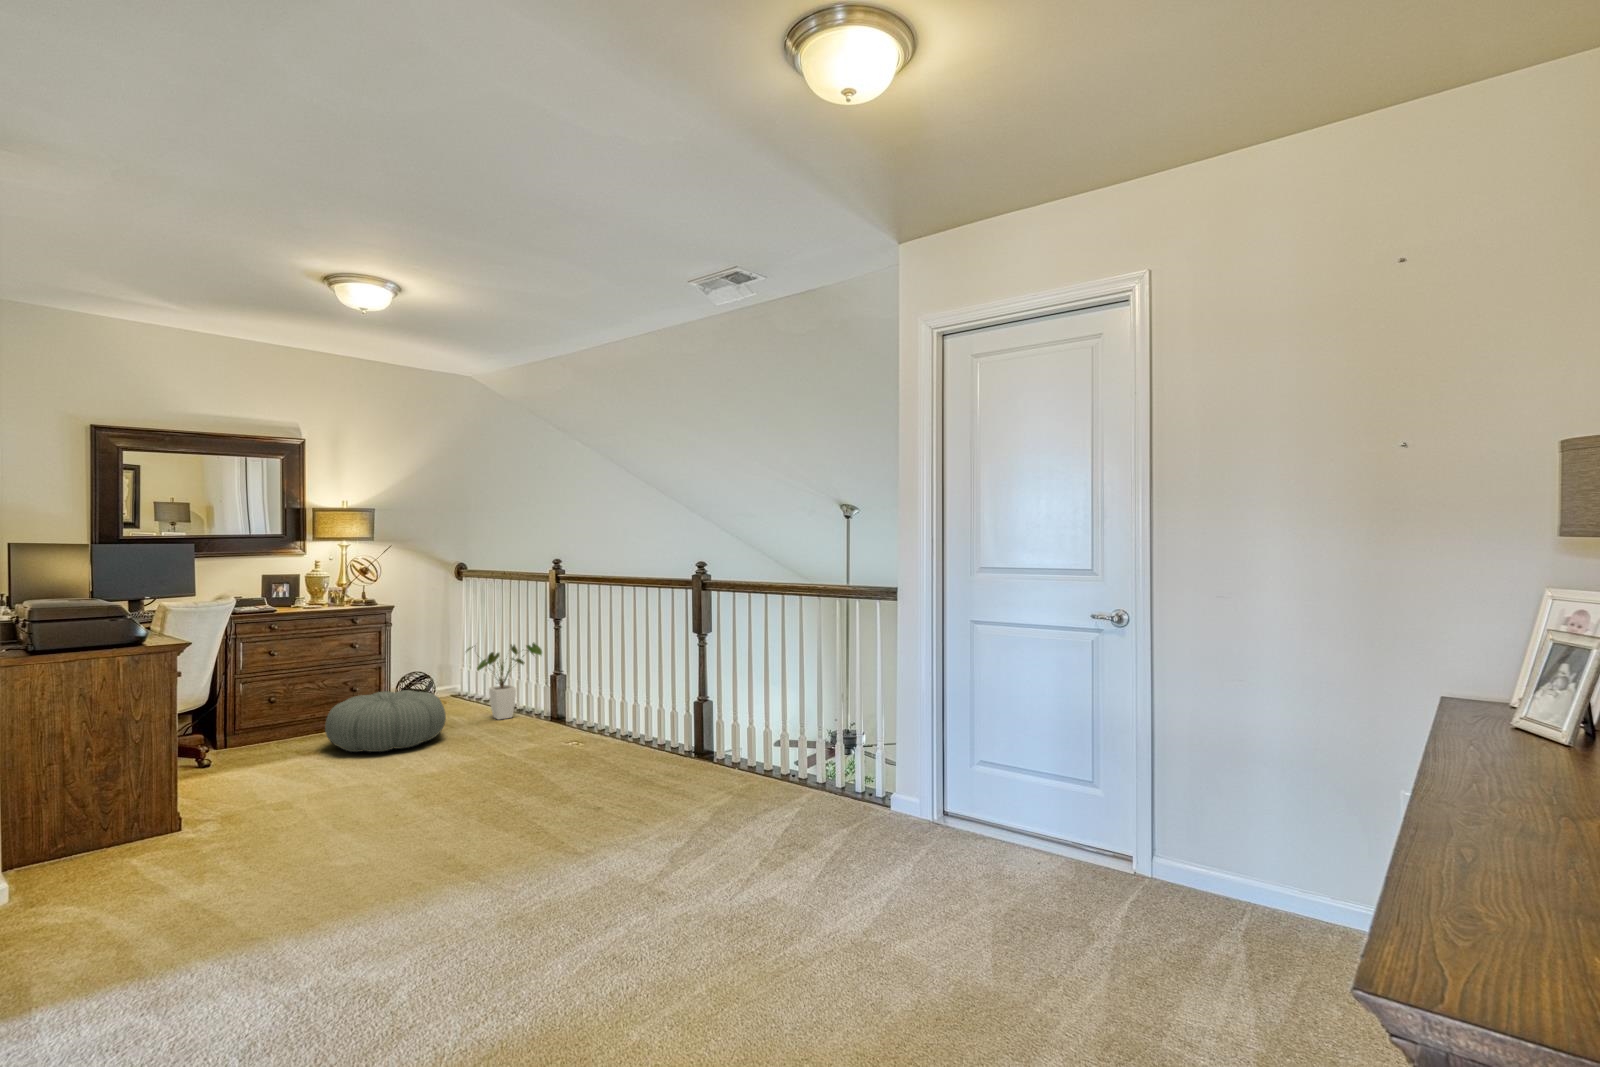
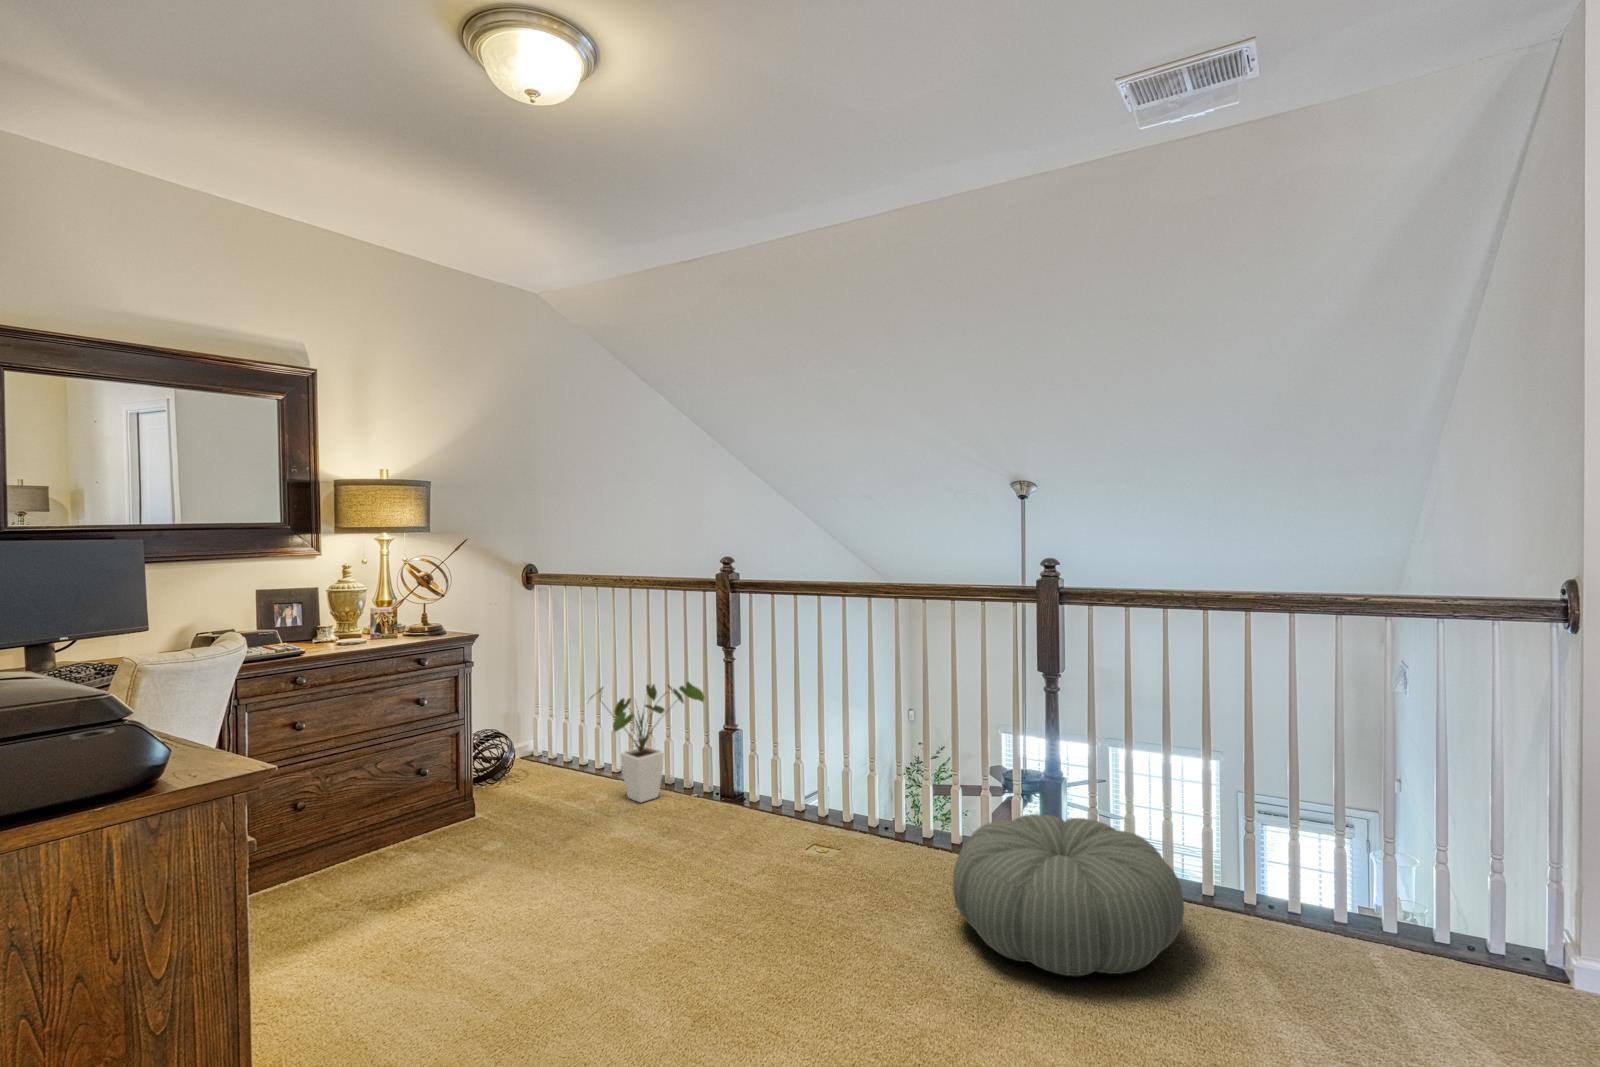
pouf: present [325,690,446,752] -> present [953,814,1184,976]

